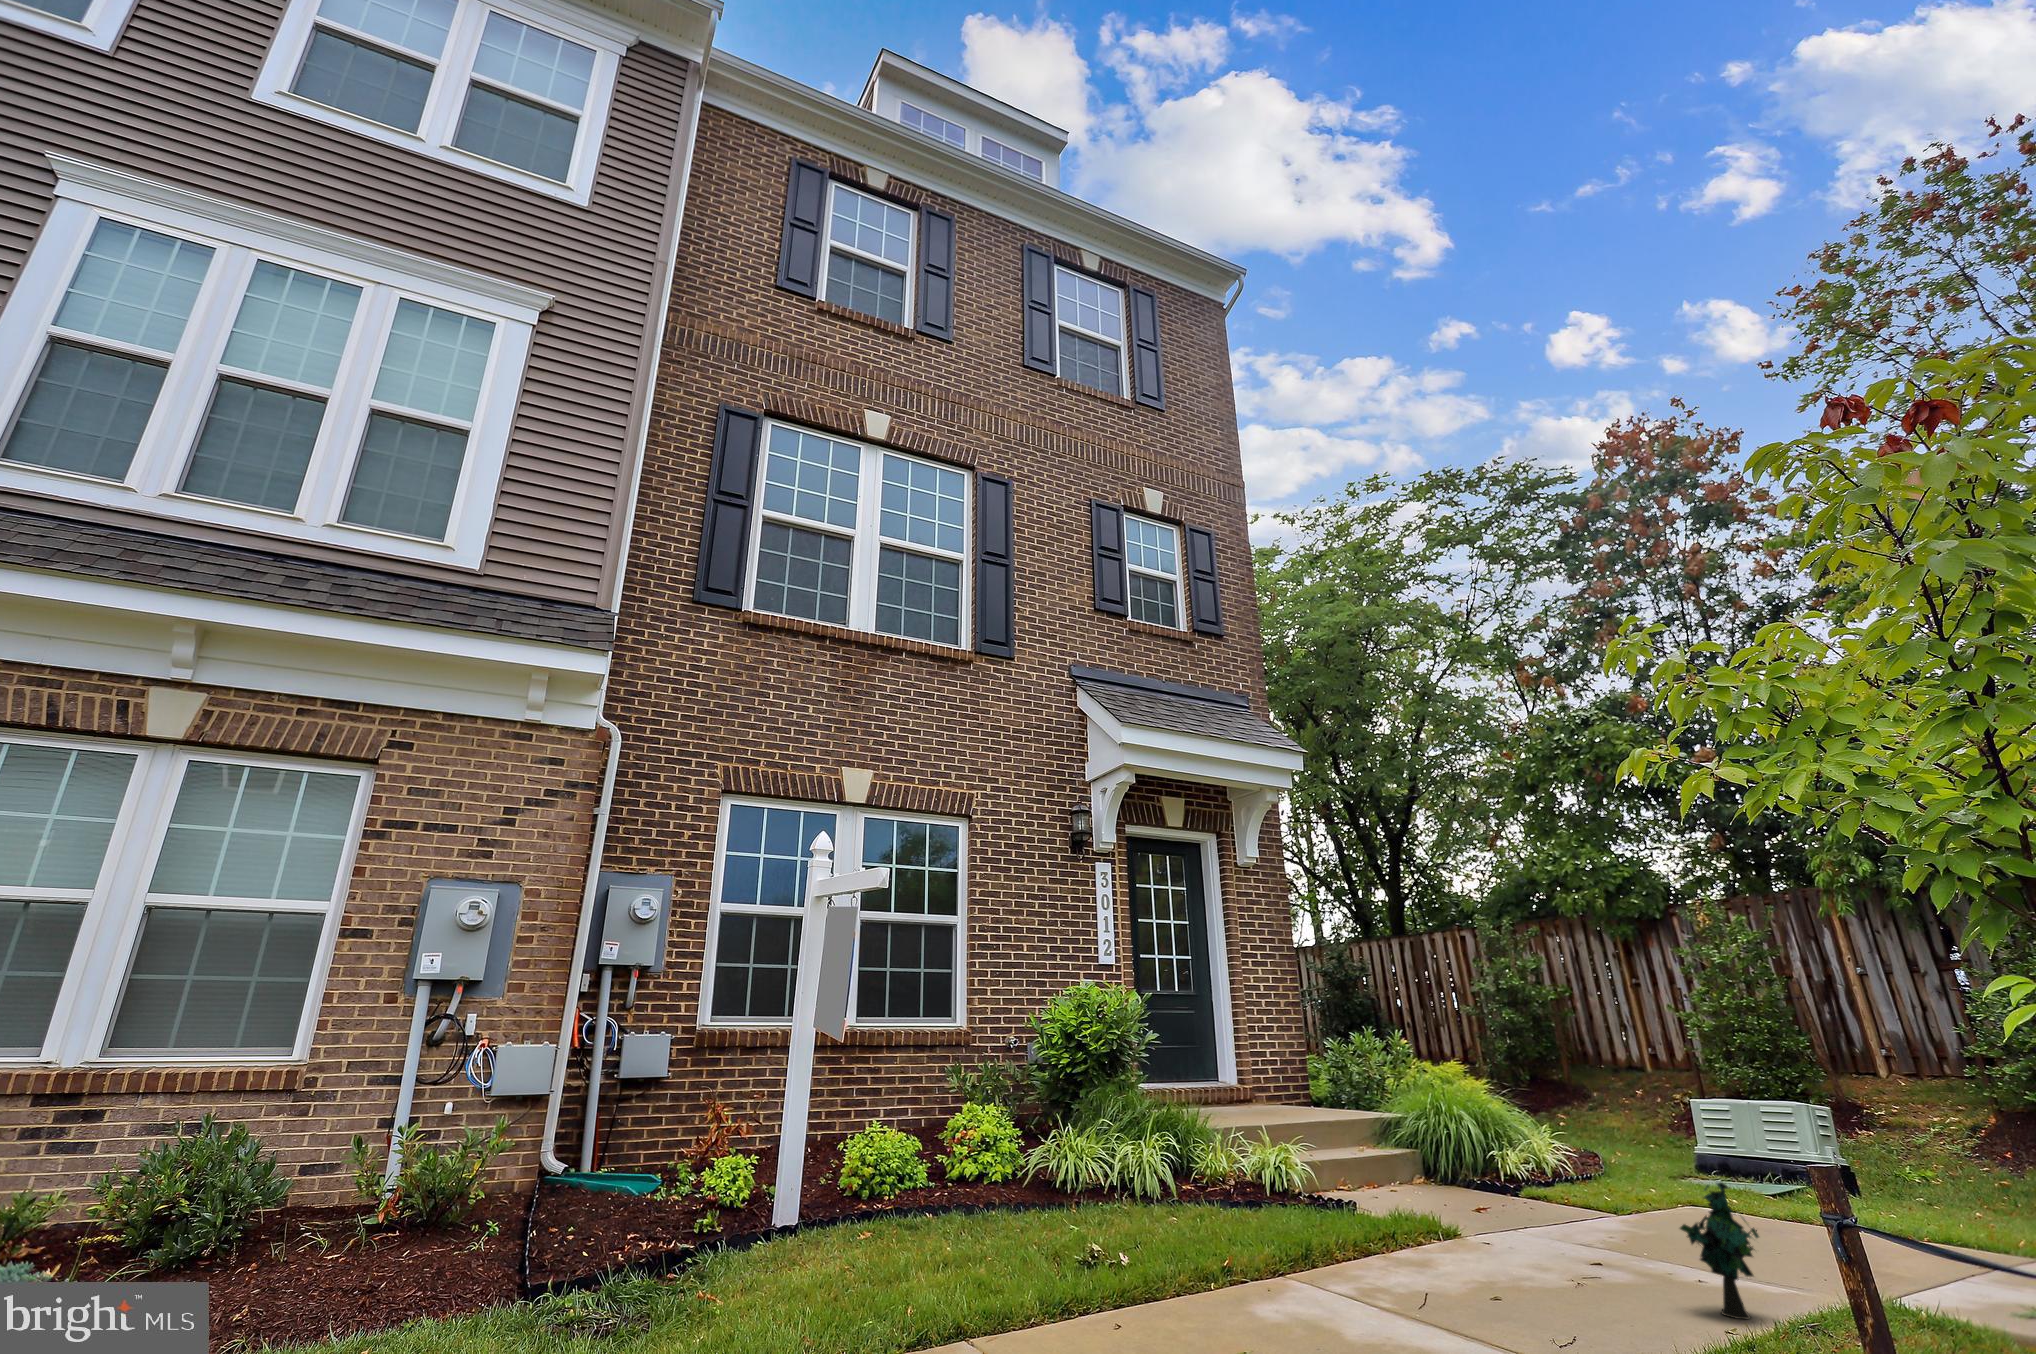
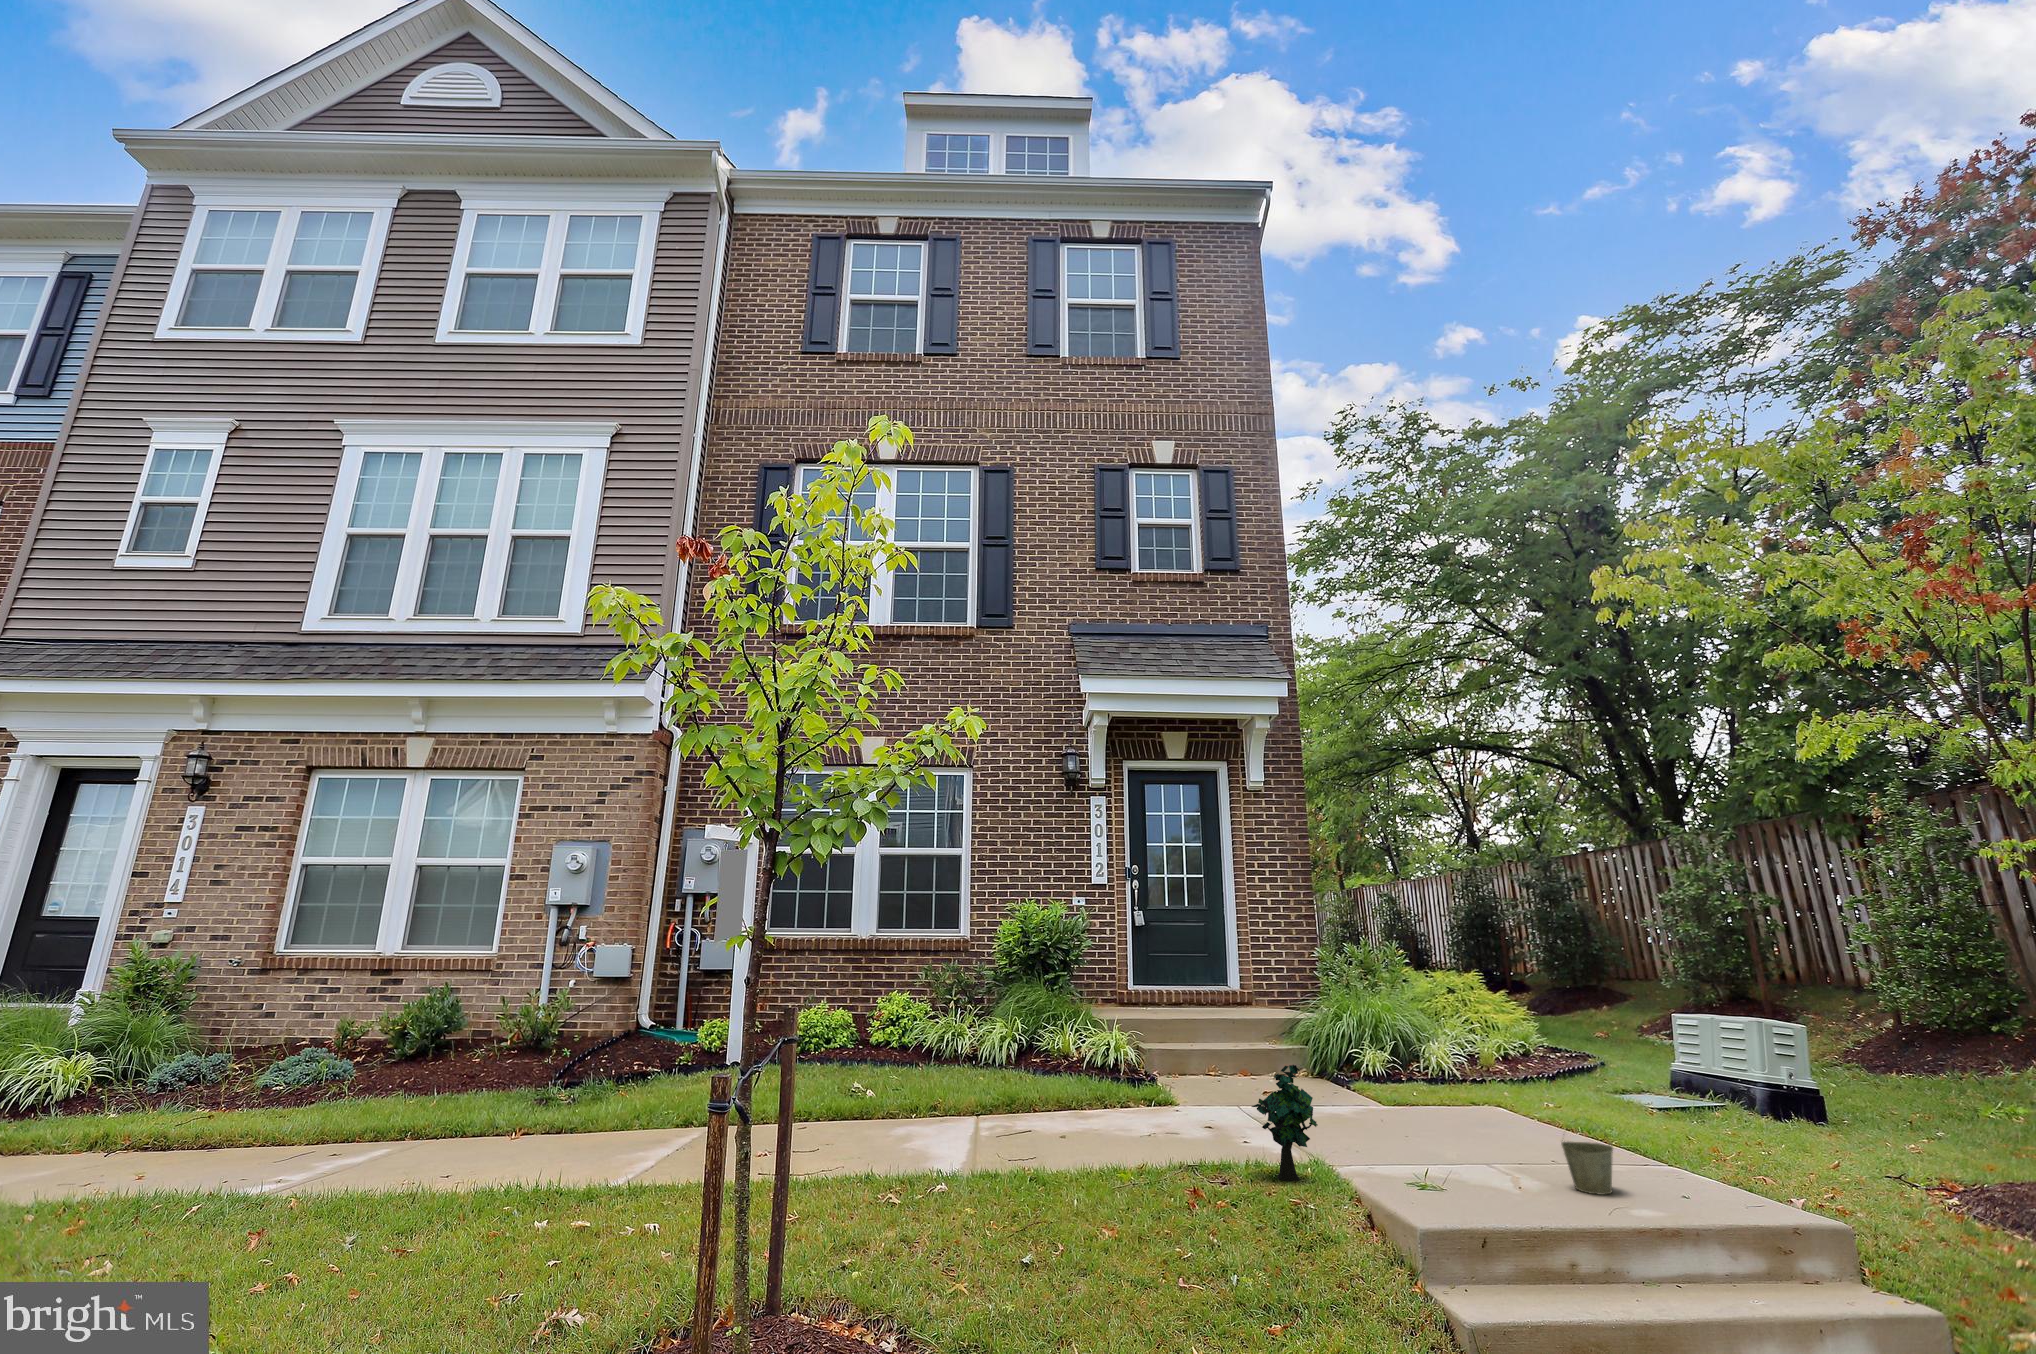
bucket: none [1914,1216,1977,1295] -> present [1561,1142,1613,1195]

